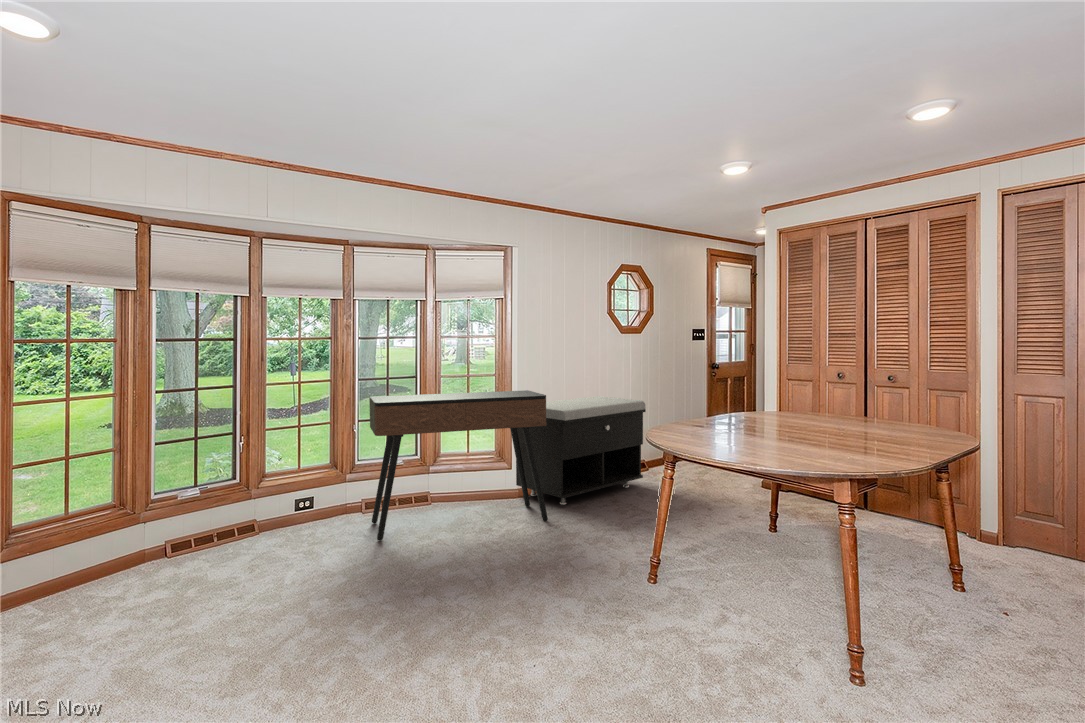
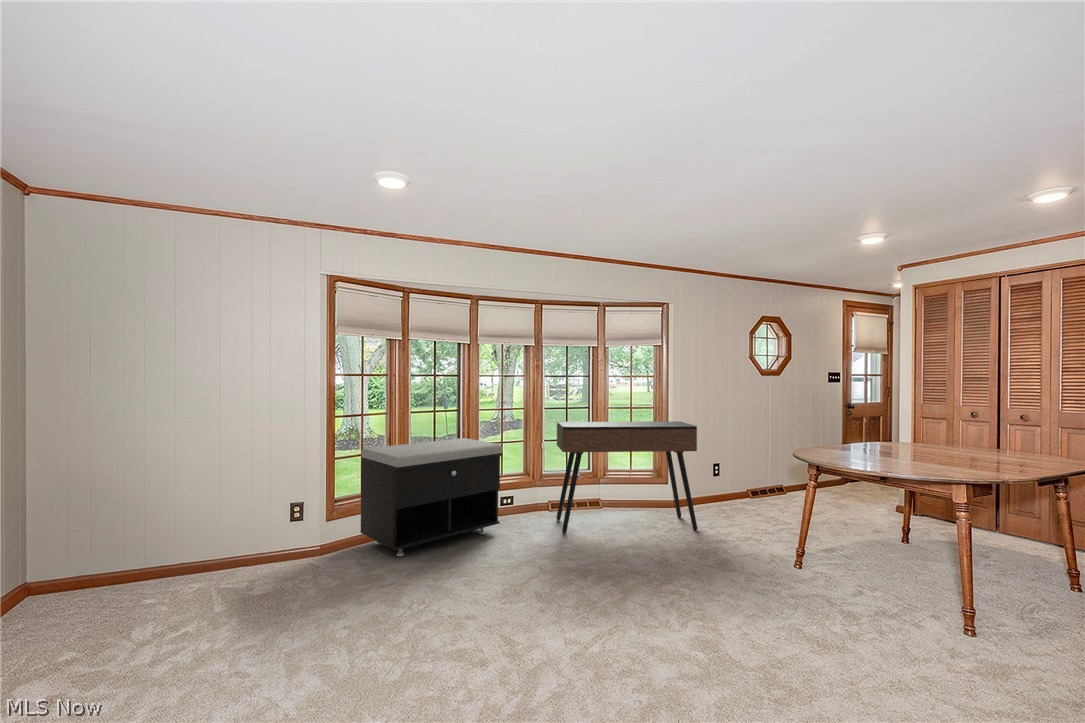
storage bench: present [516,396,646,505] -> present [361,438,502,556]

